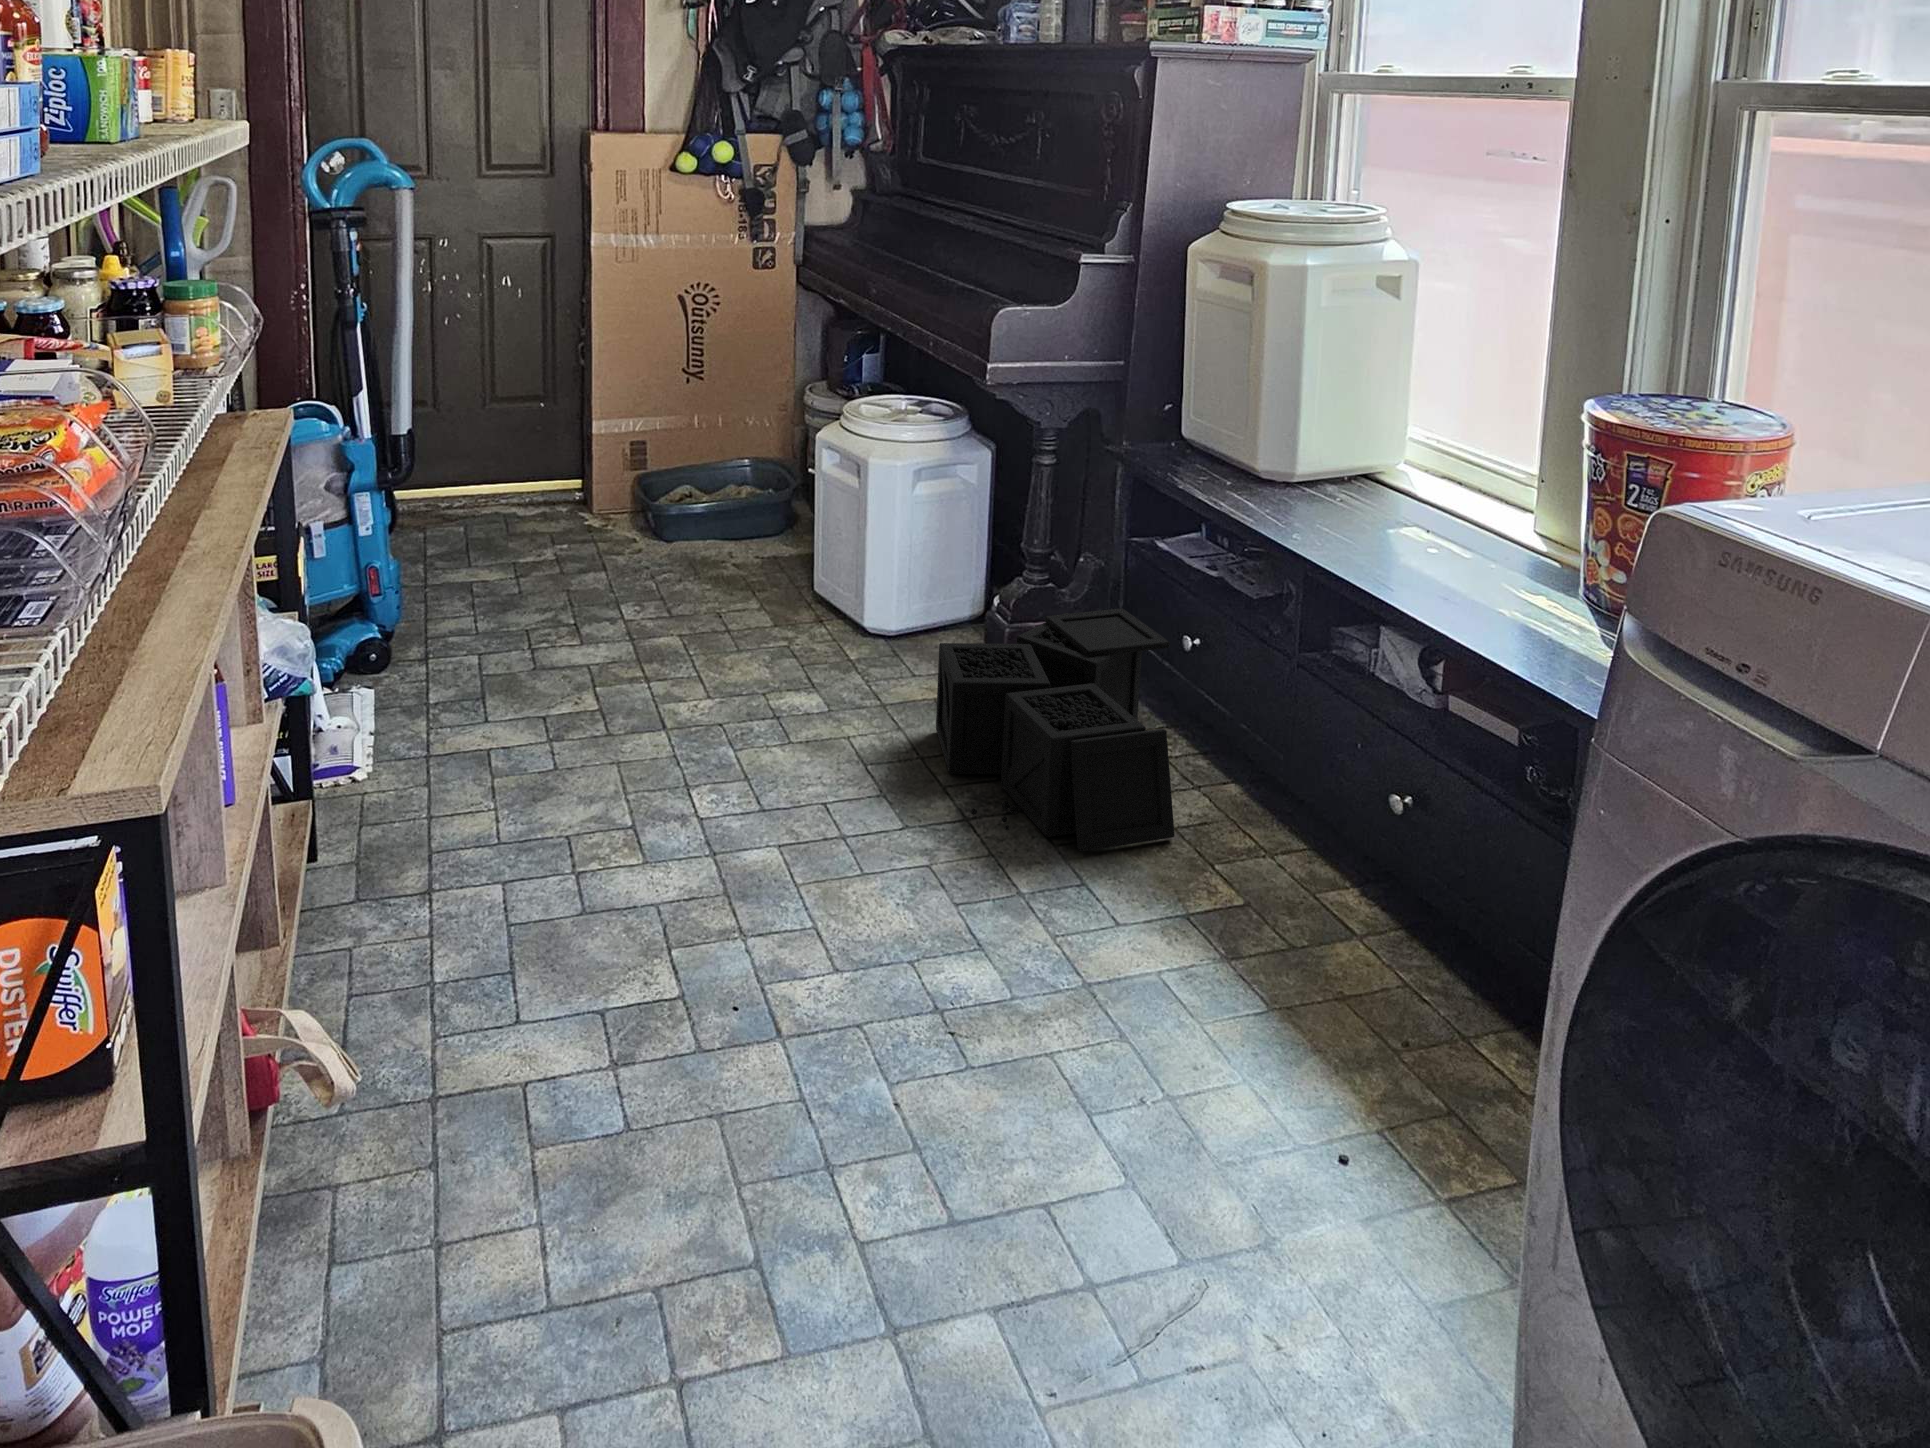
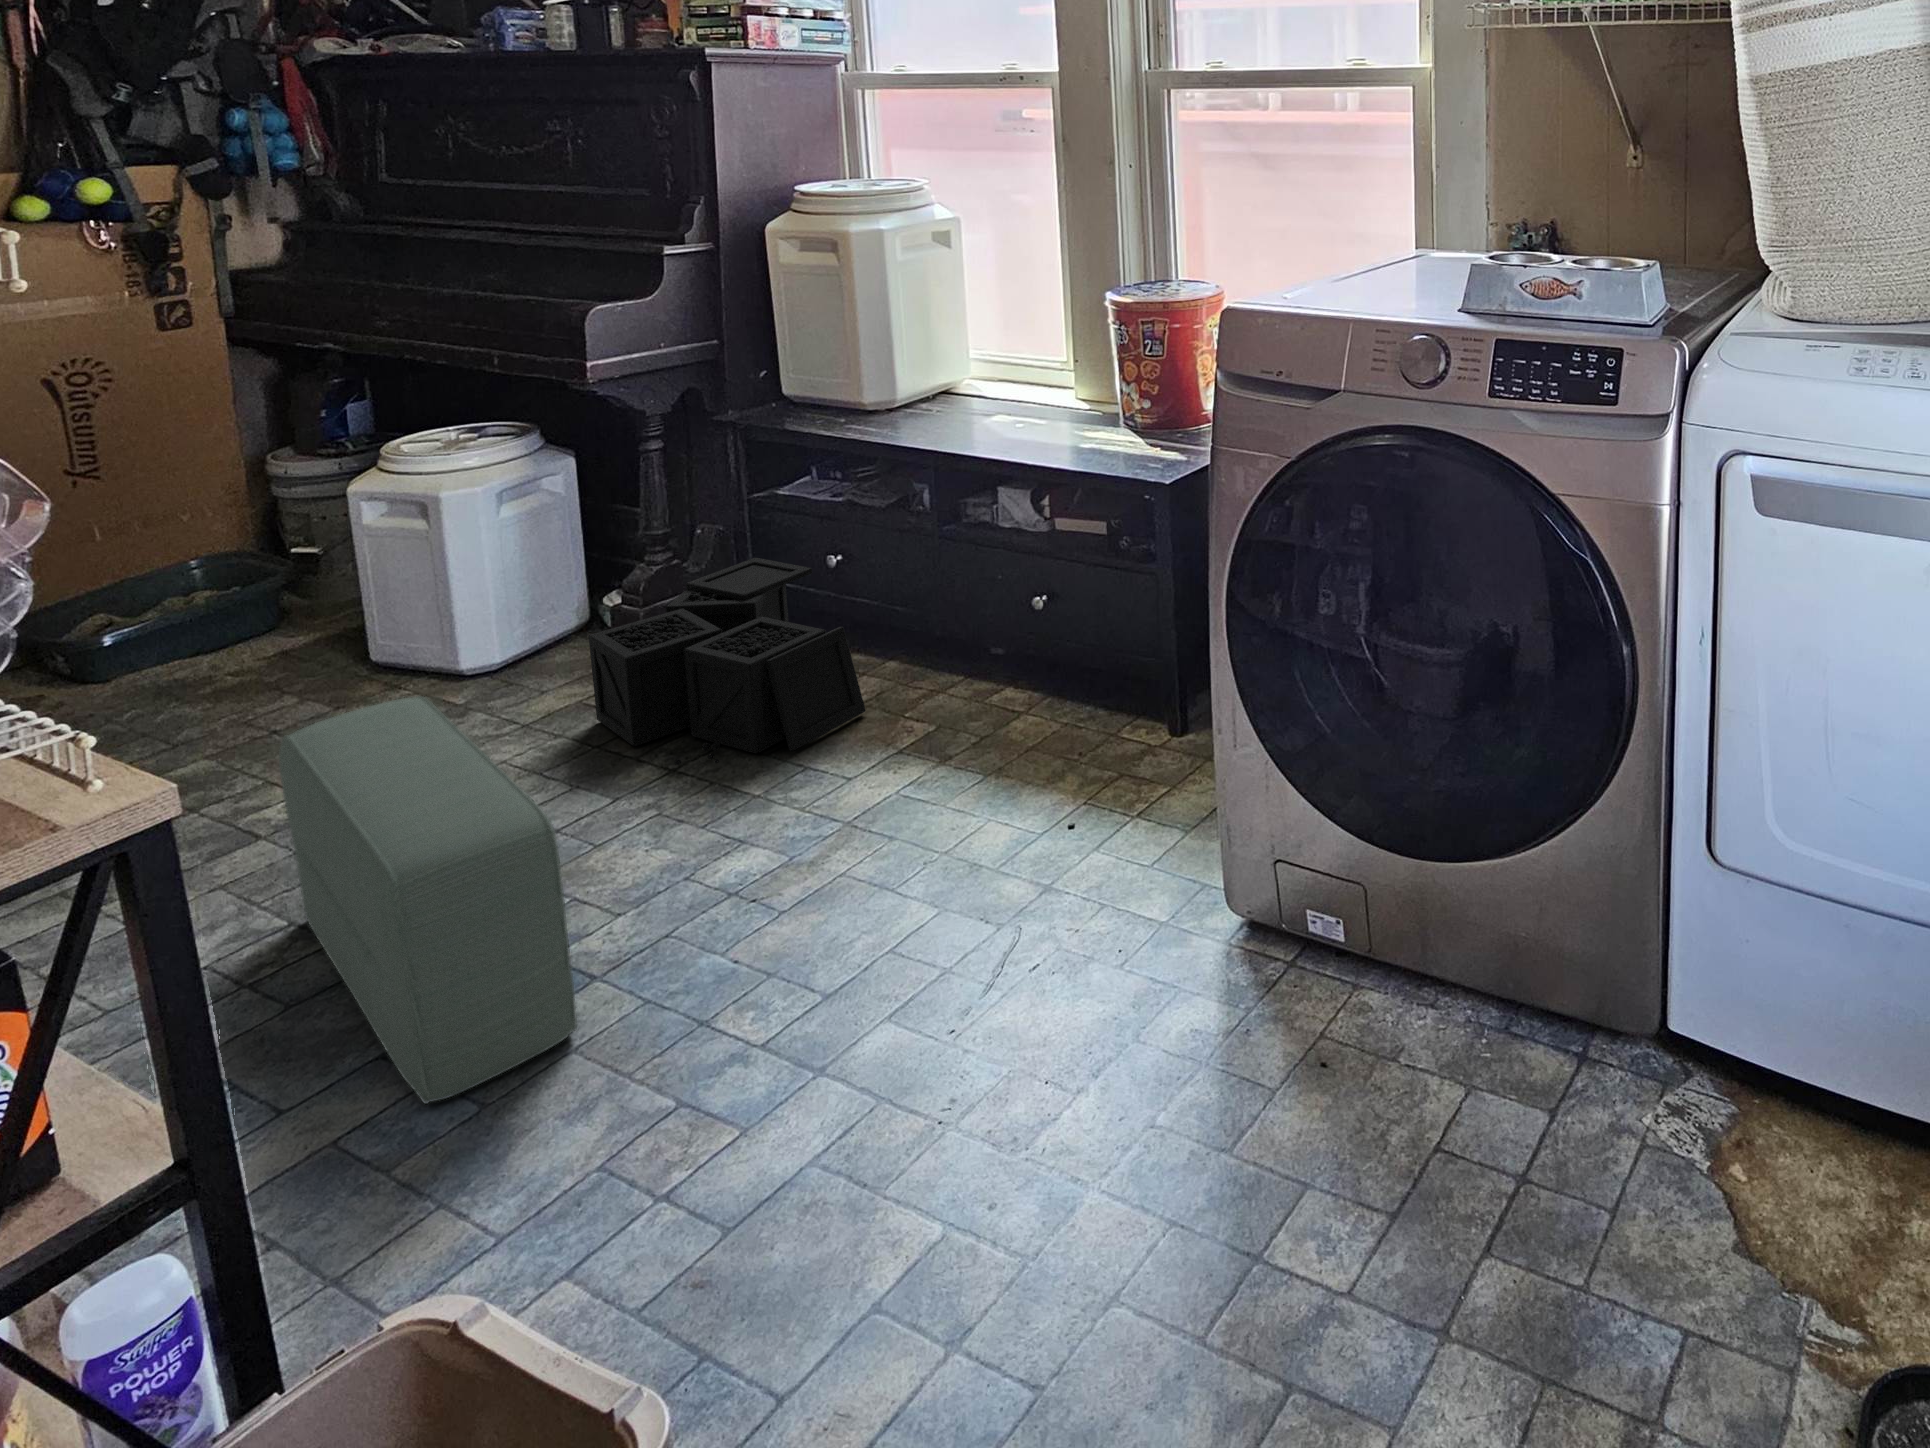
pouf: none [616,662,766,1082] -> present [279,696,577,1104]

